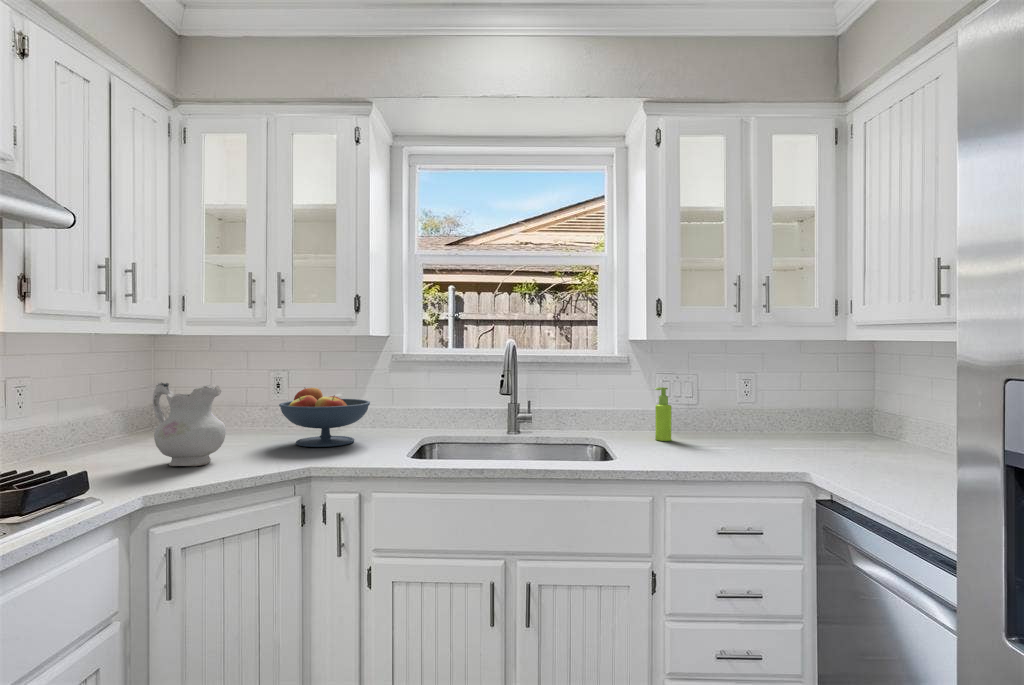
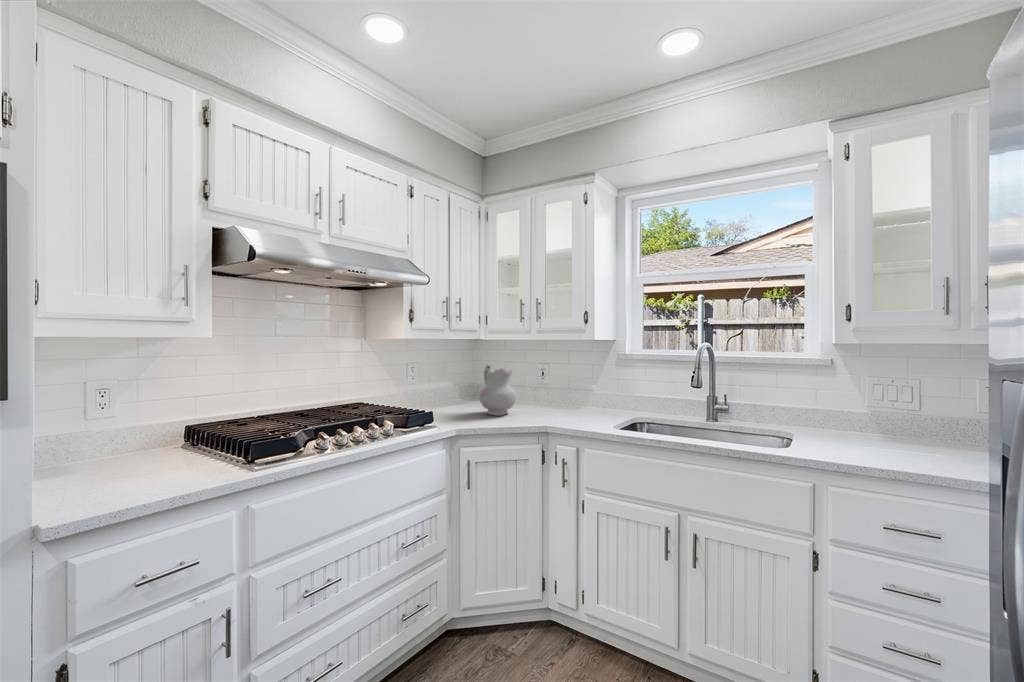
soap dispenser: present [655,387,671,441] -> none [915,402,946,469]
fruit bowl: present [279,388,370,447] -> none [555,374,617,417]

